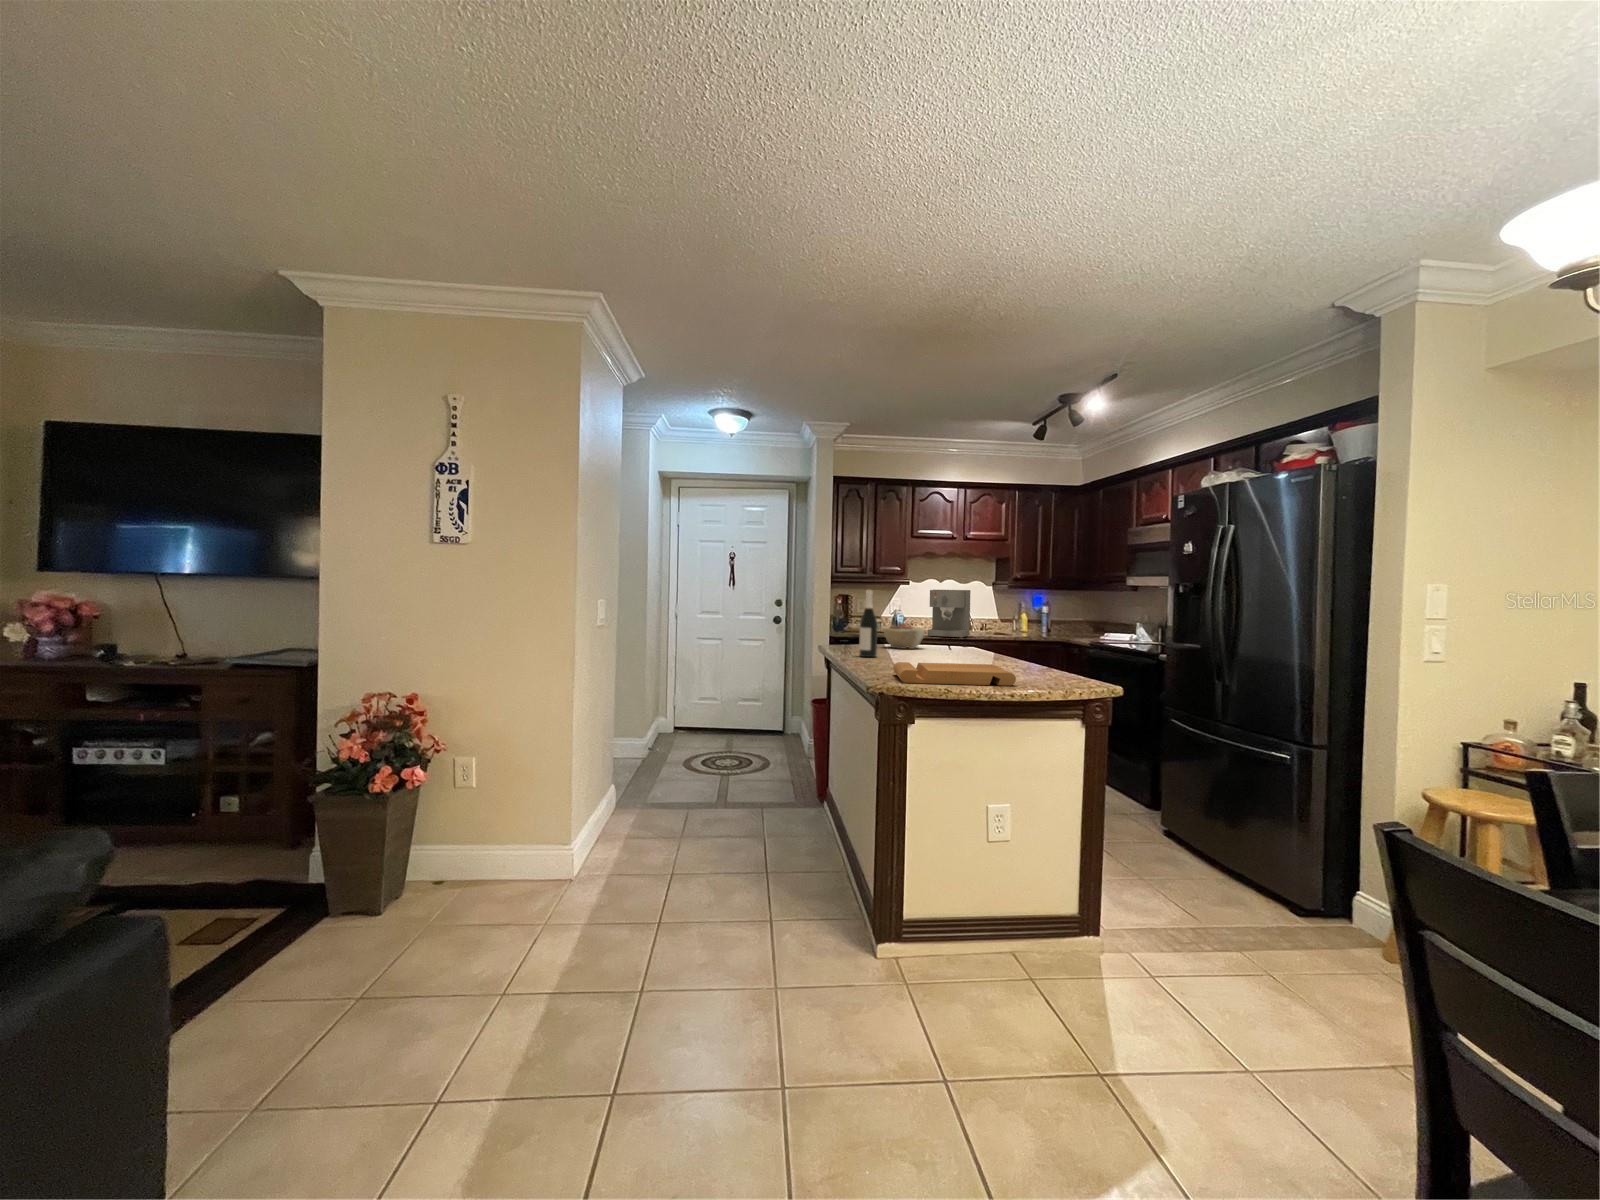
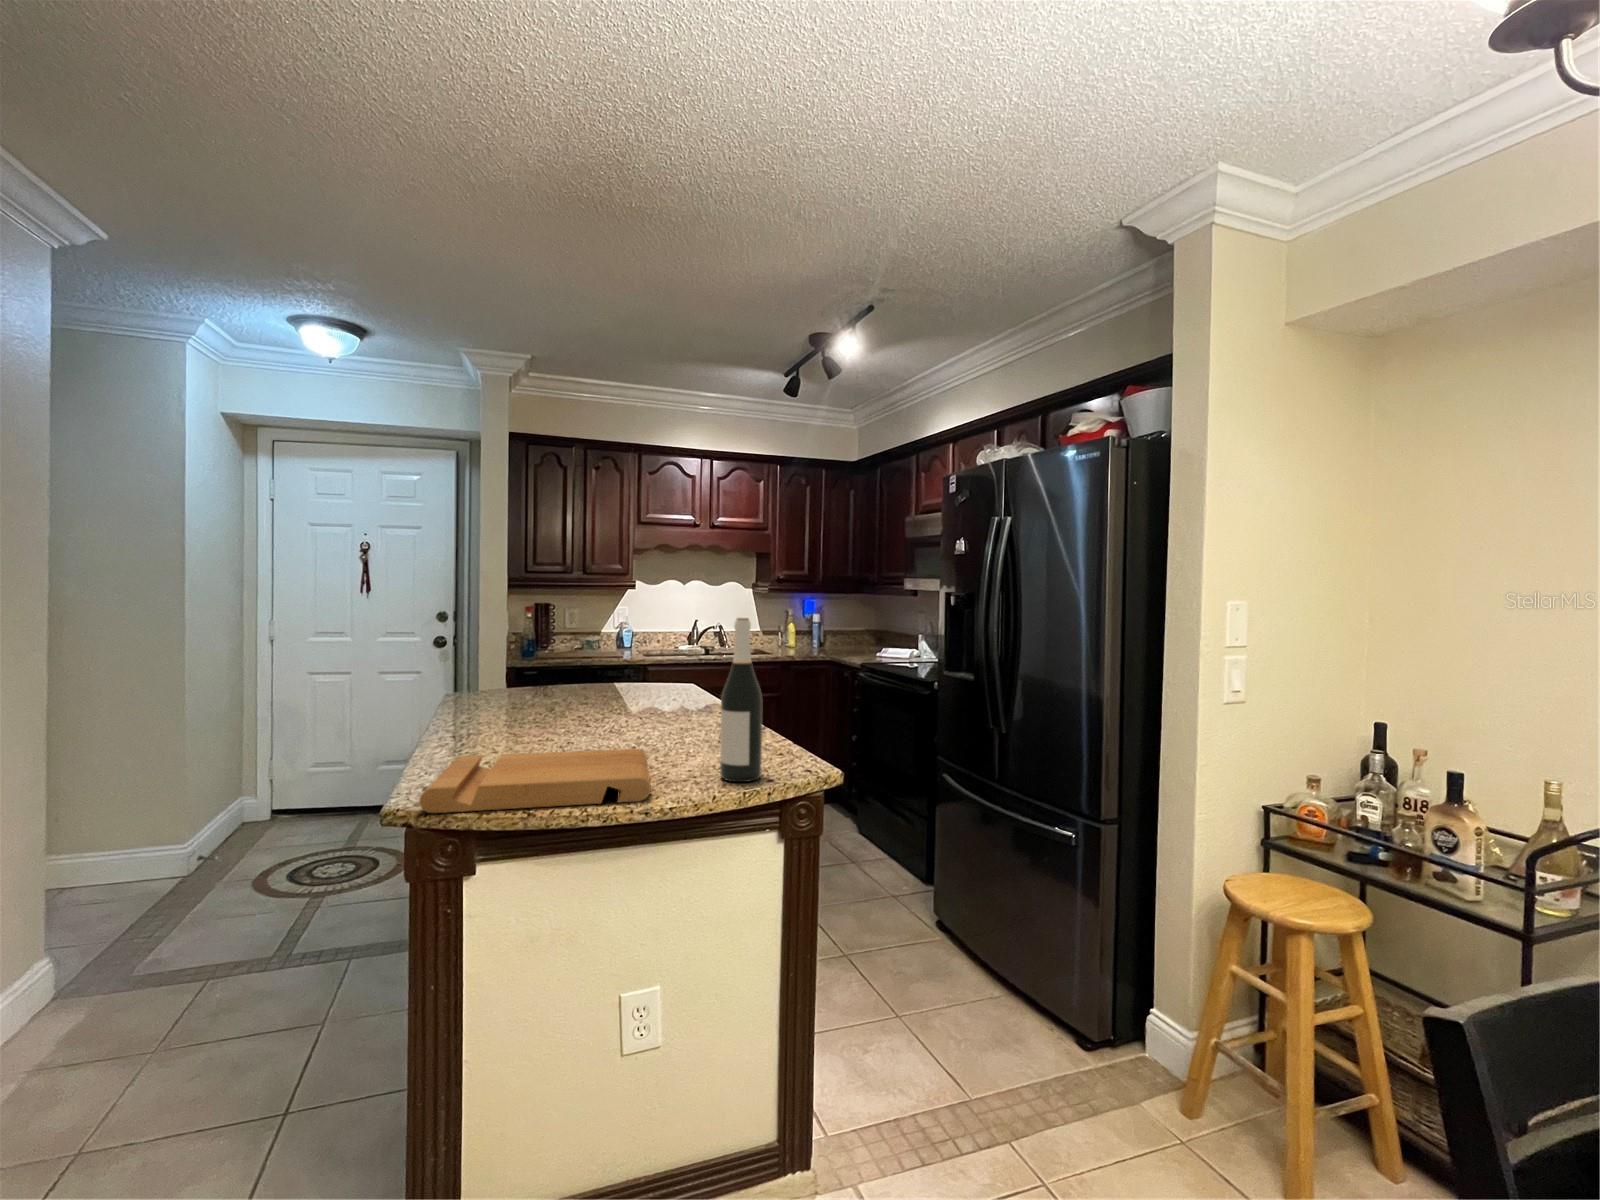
wine bottle: present [859,589,877,657] -> present [720,618,762,782]
coffee maker: present [928,590,971,638] -> none [660,595,719,661]
bowl: present [884,622,925,649] -> none [555,650,619,692]

